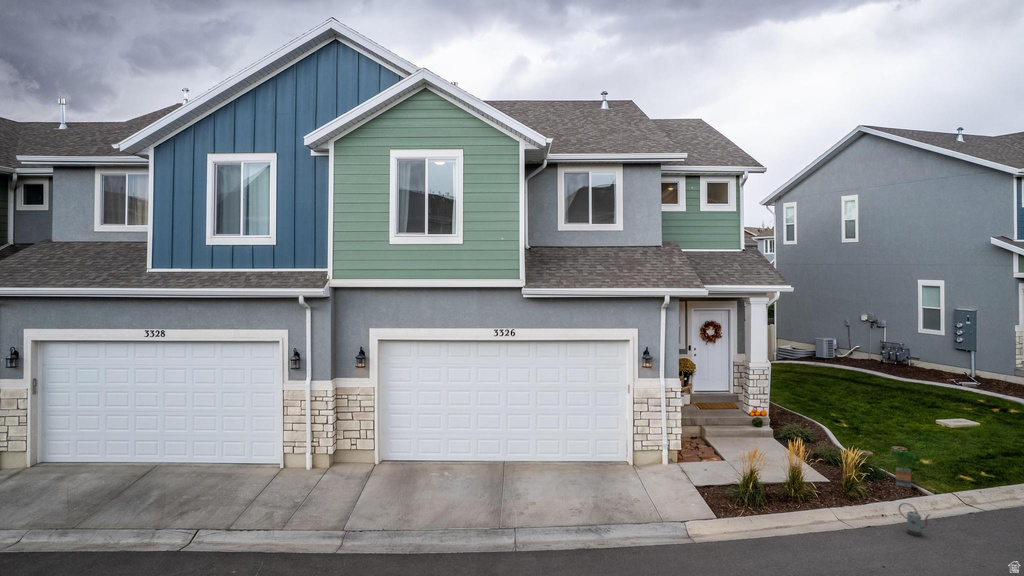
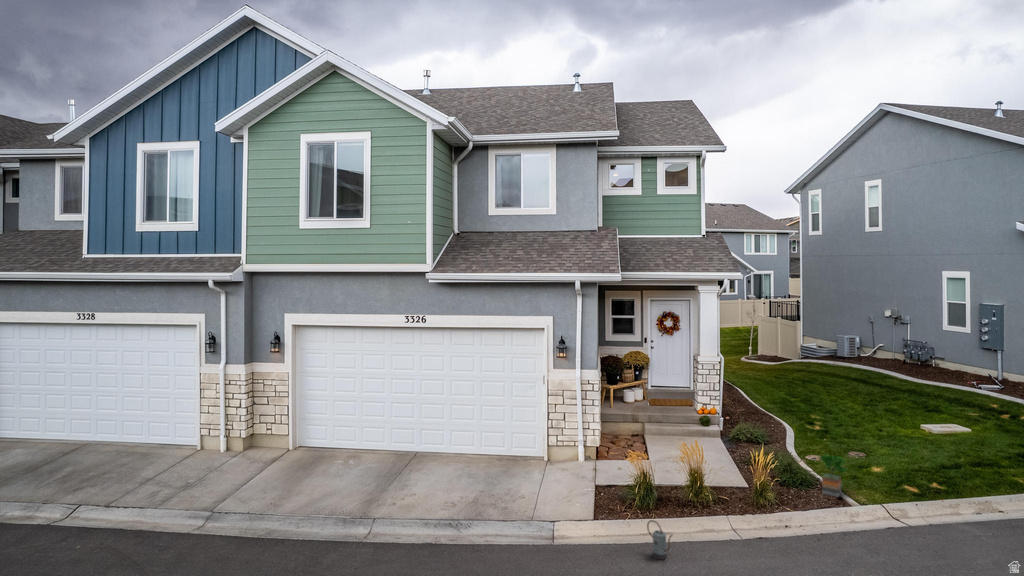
watering can: present [899,503,930,536] -> present [647,520,673,560]

